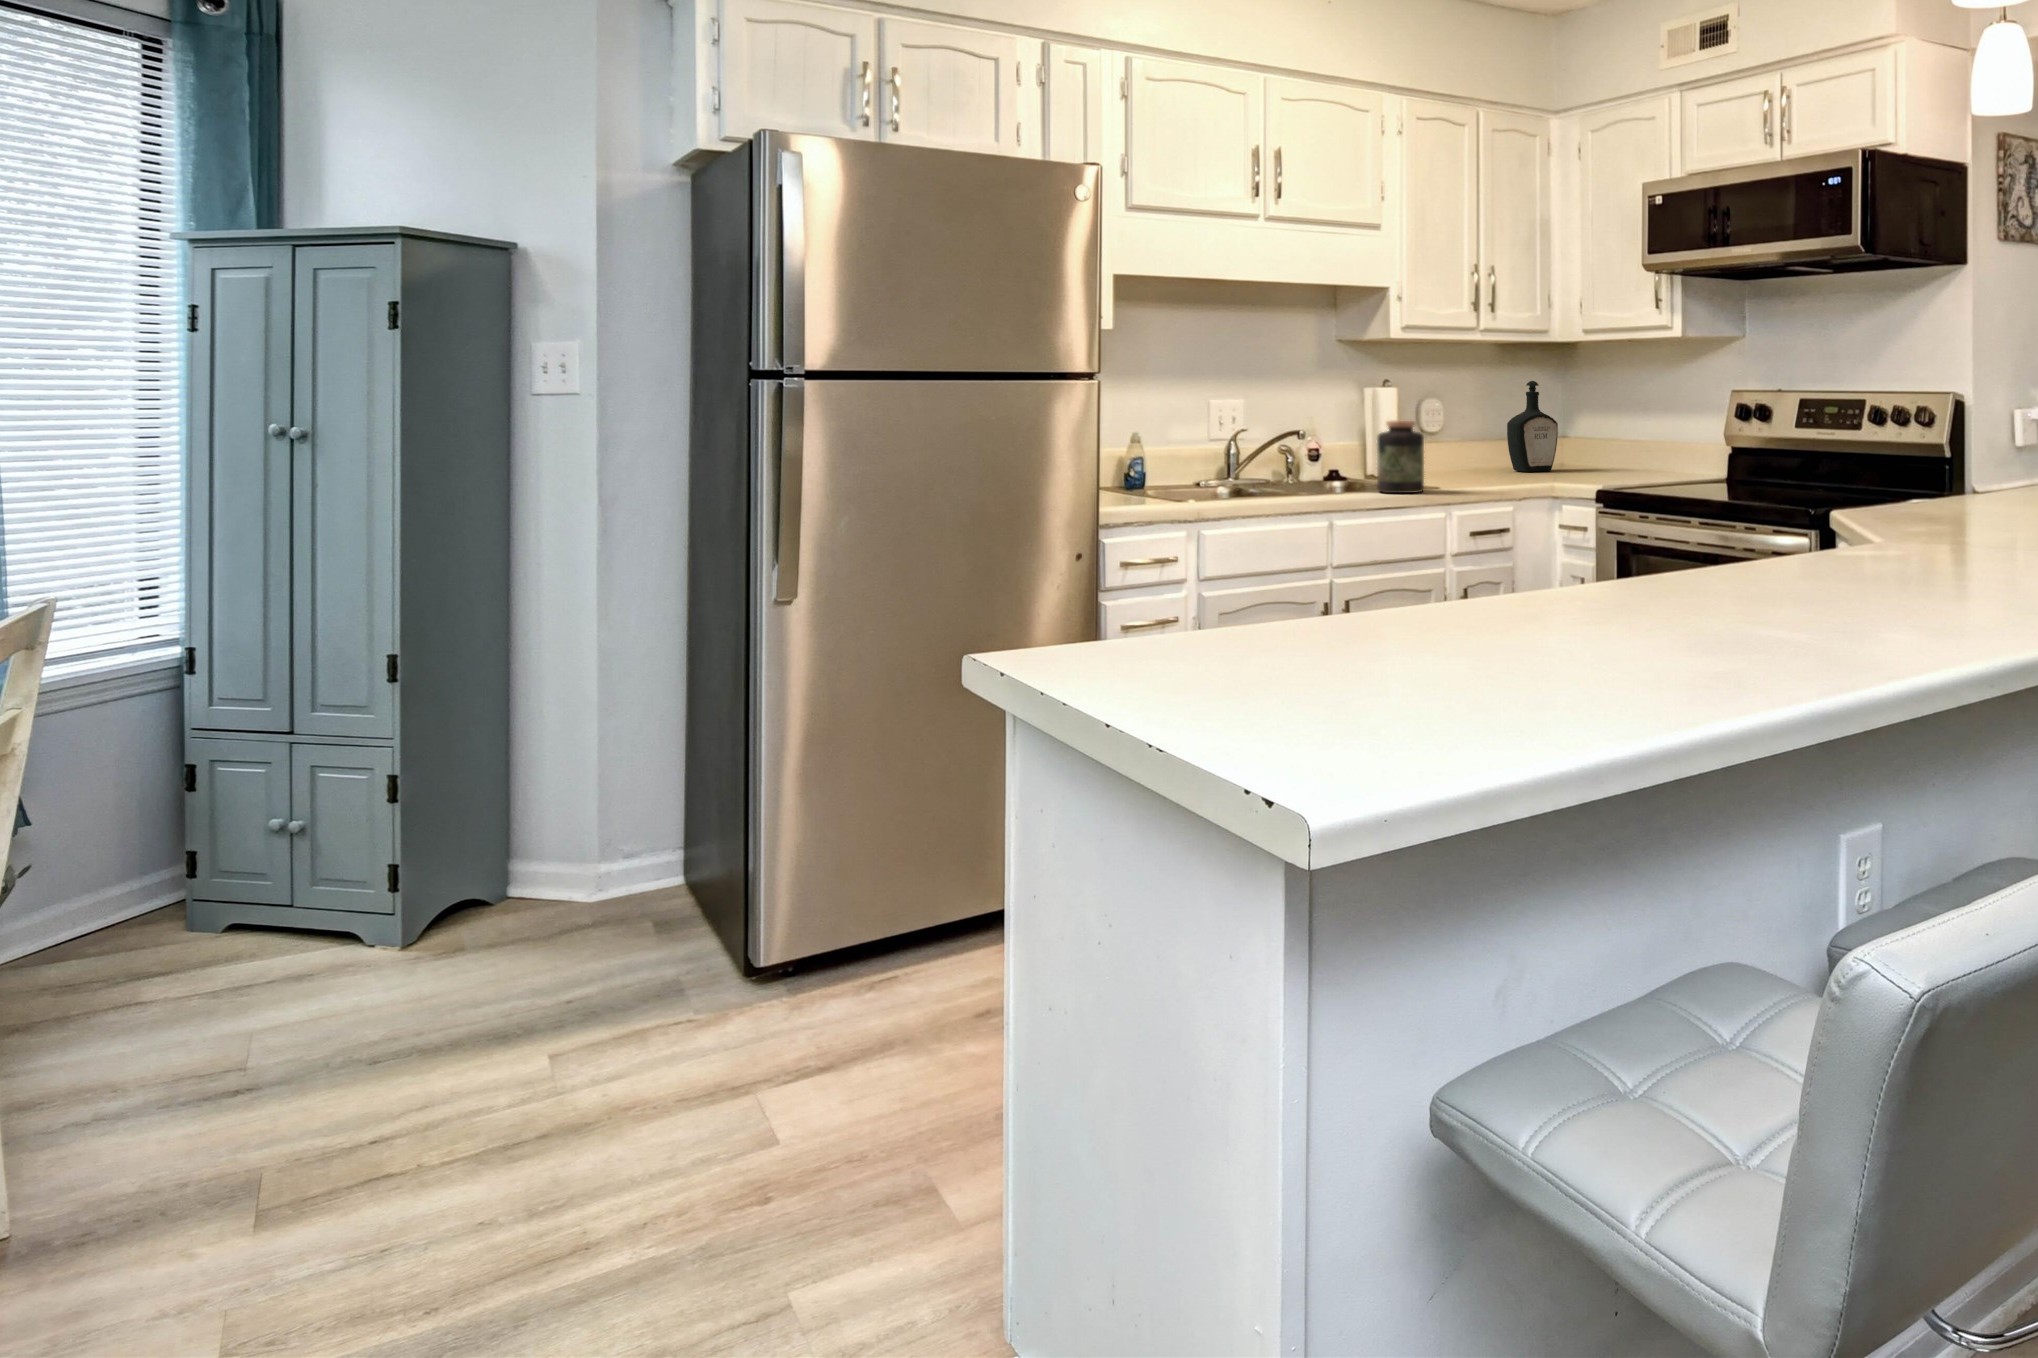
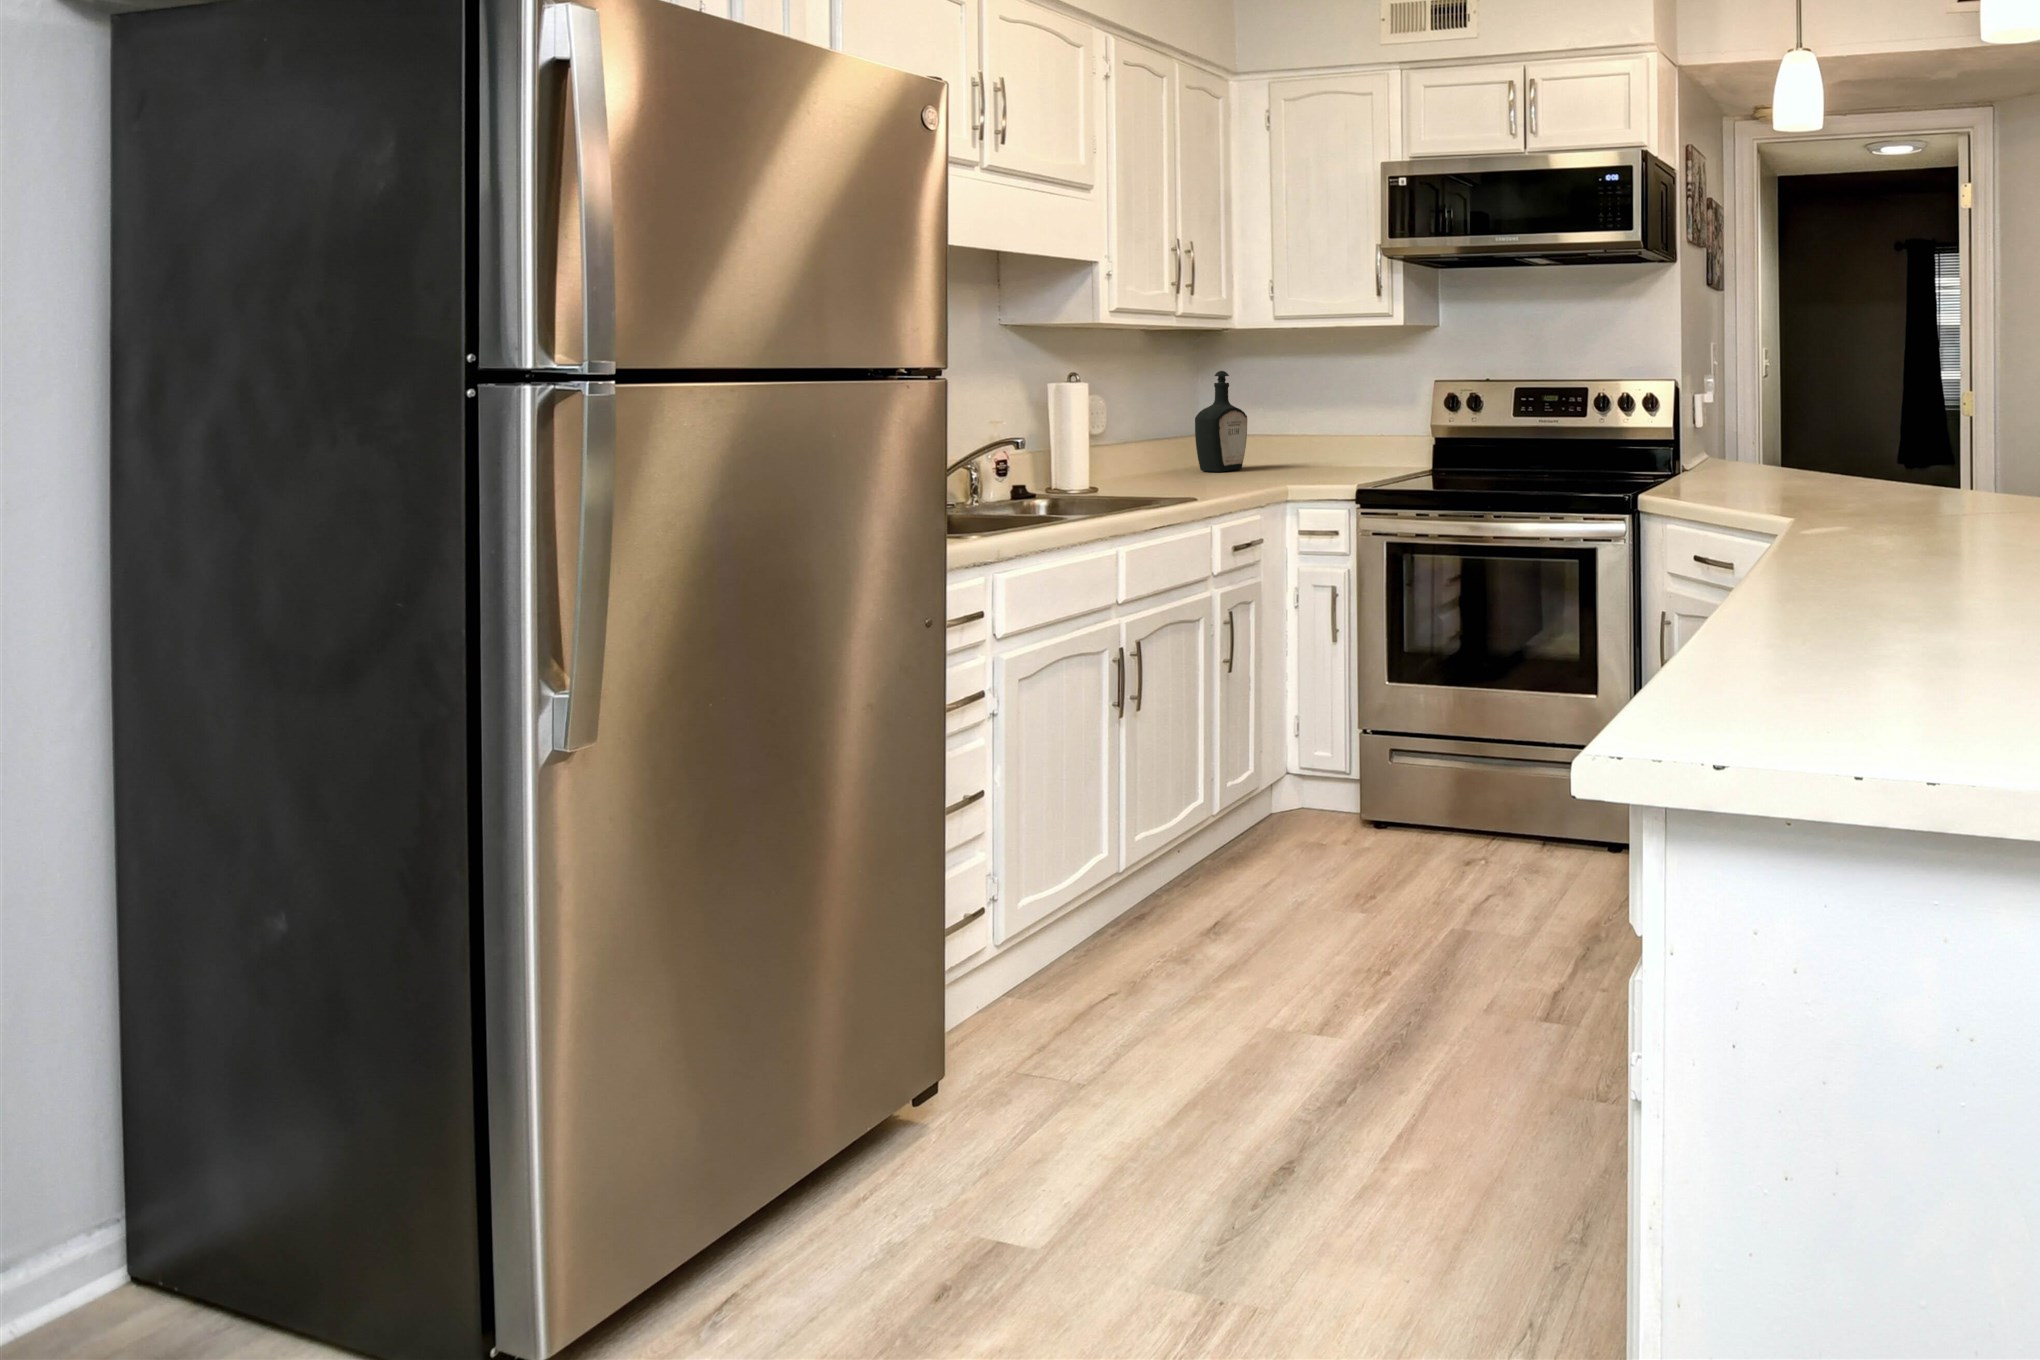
jar: present [1377,420,1424,493] -> none [1131,419,1187,505]

